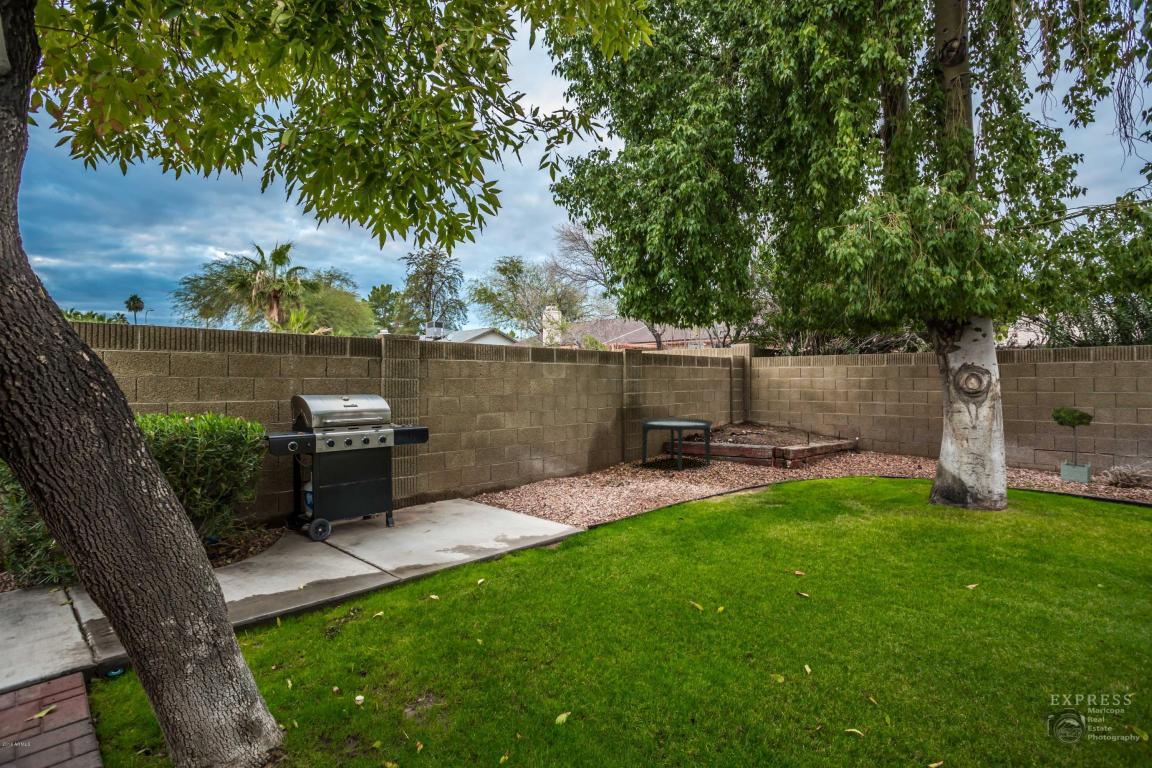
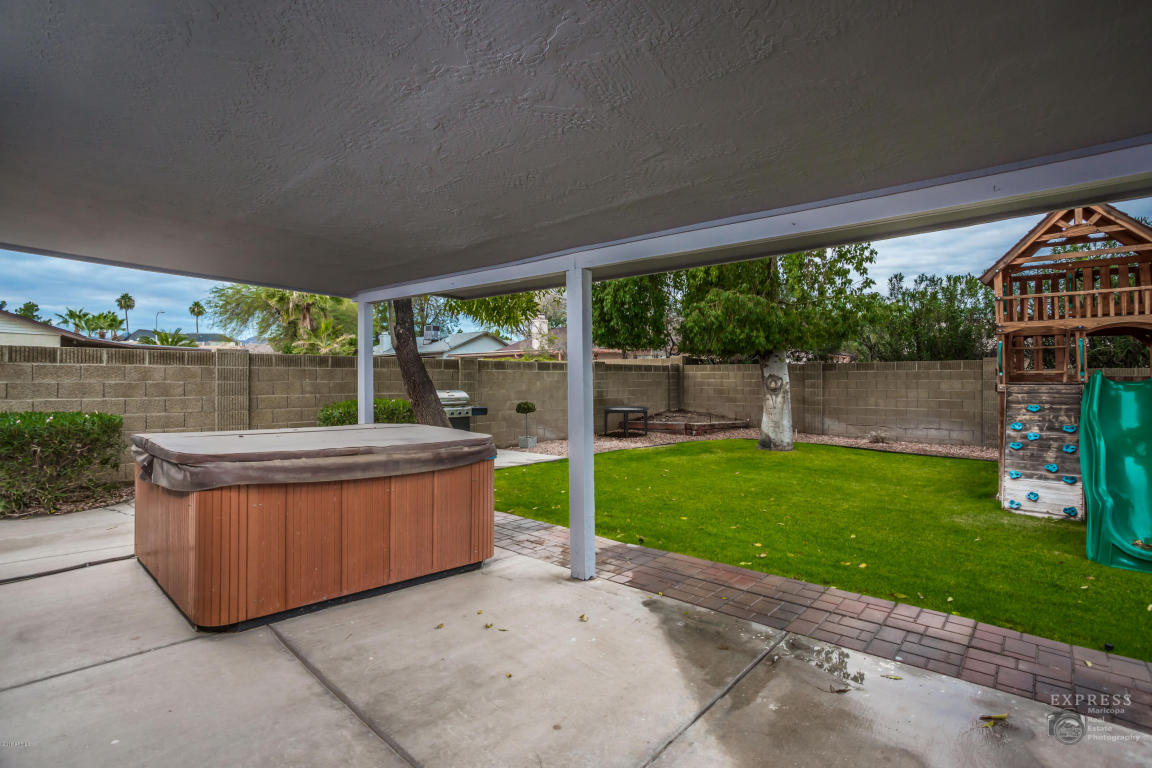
potted tree: present [1052,406,1093,483] -> present [516,401,537,448]

